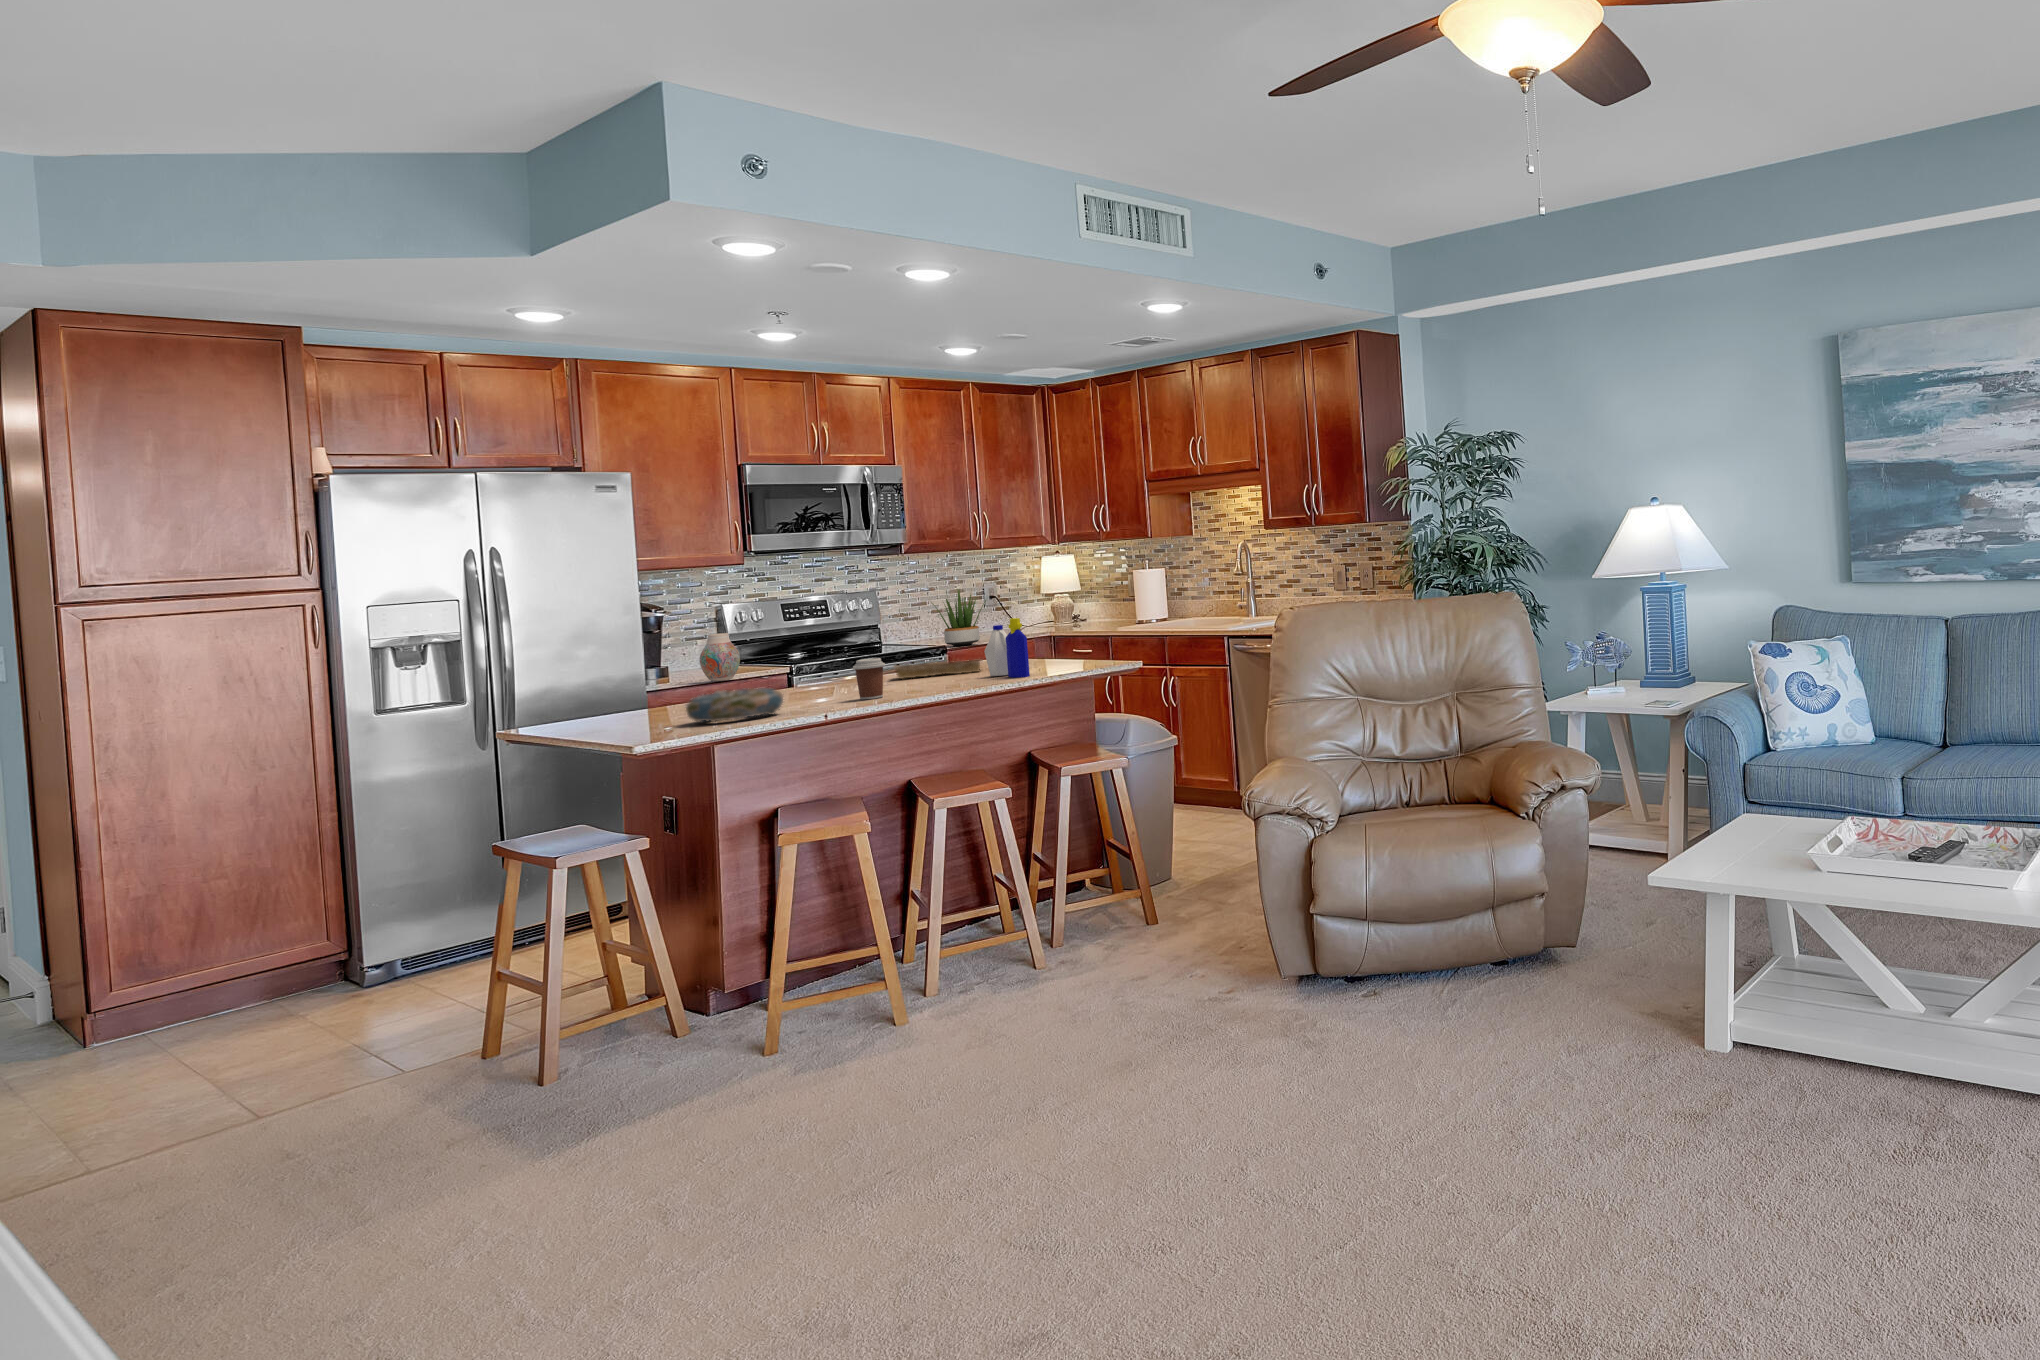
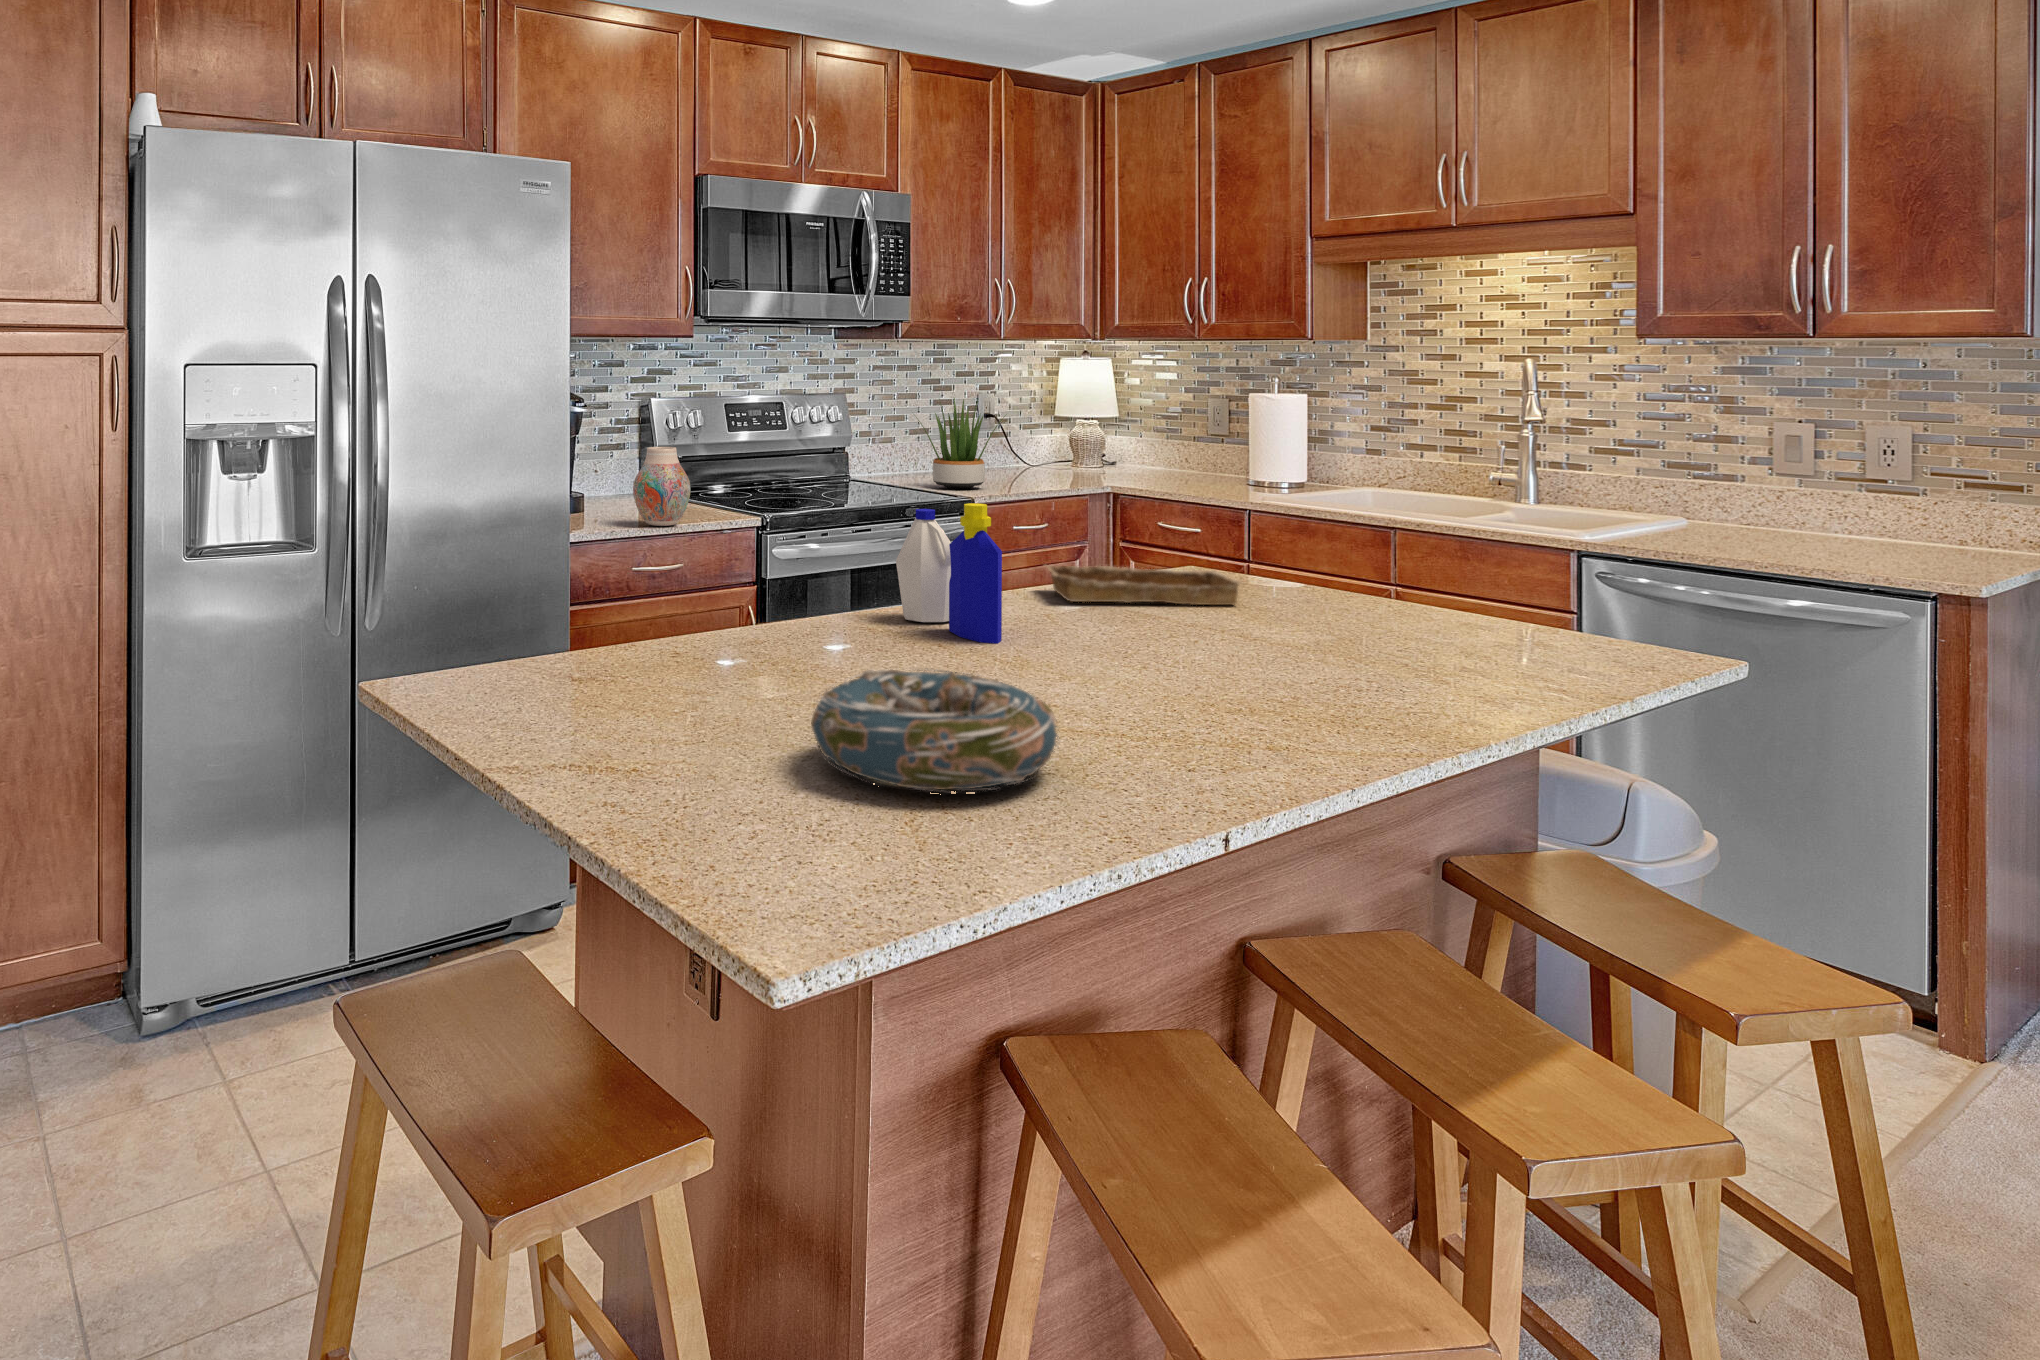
bottle: present [984,618,1030,678] -> present [896,503,1002,644]
coffee cup: present [853,658,885,700] -> none [1154,604,1237,720]

